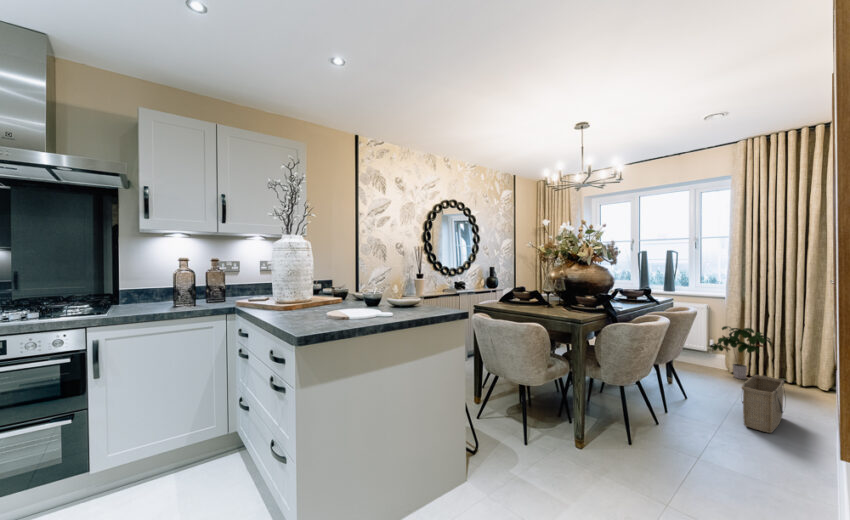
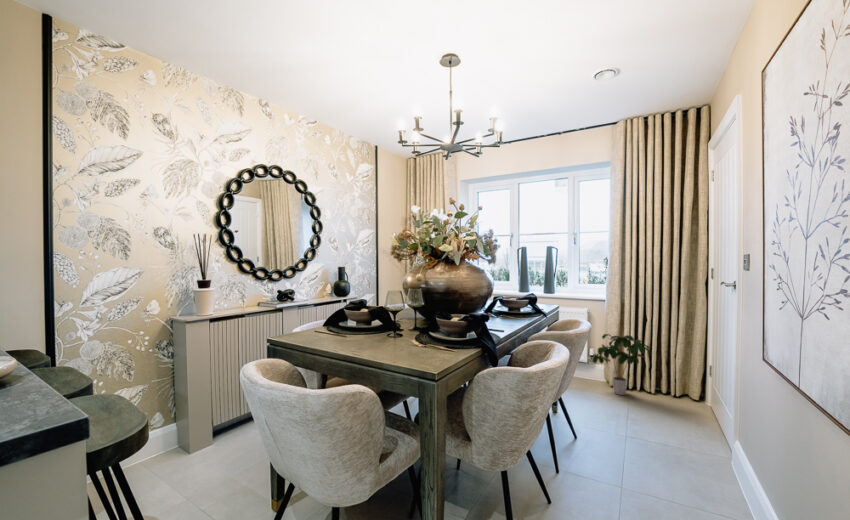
basket: present [742,375,784,433] -> none [641,402,688,488]

